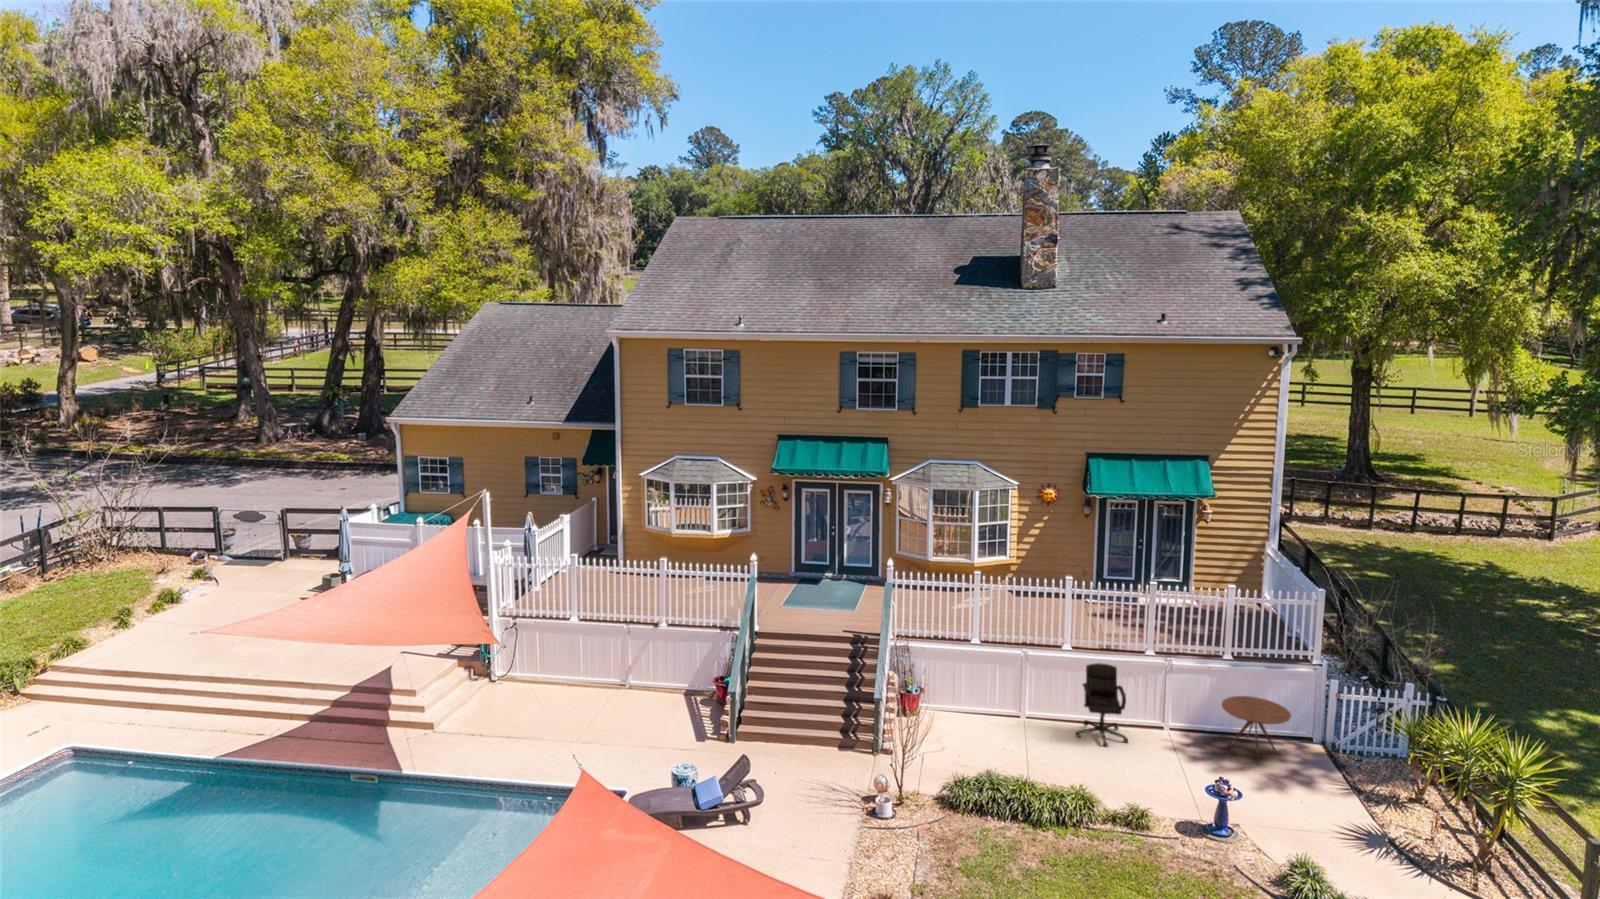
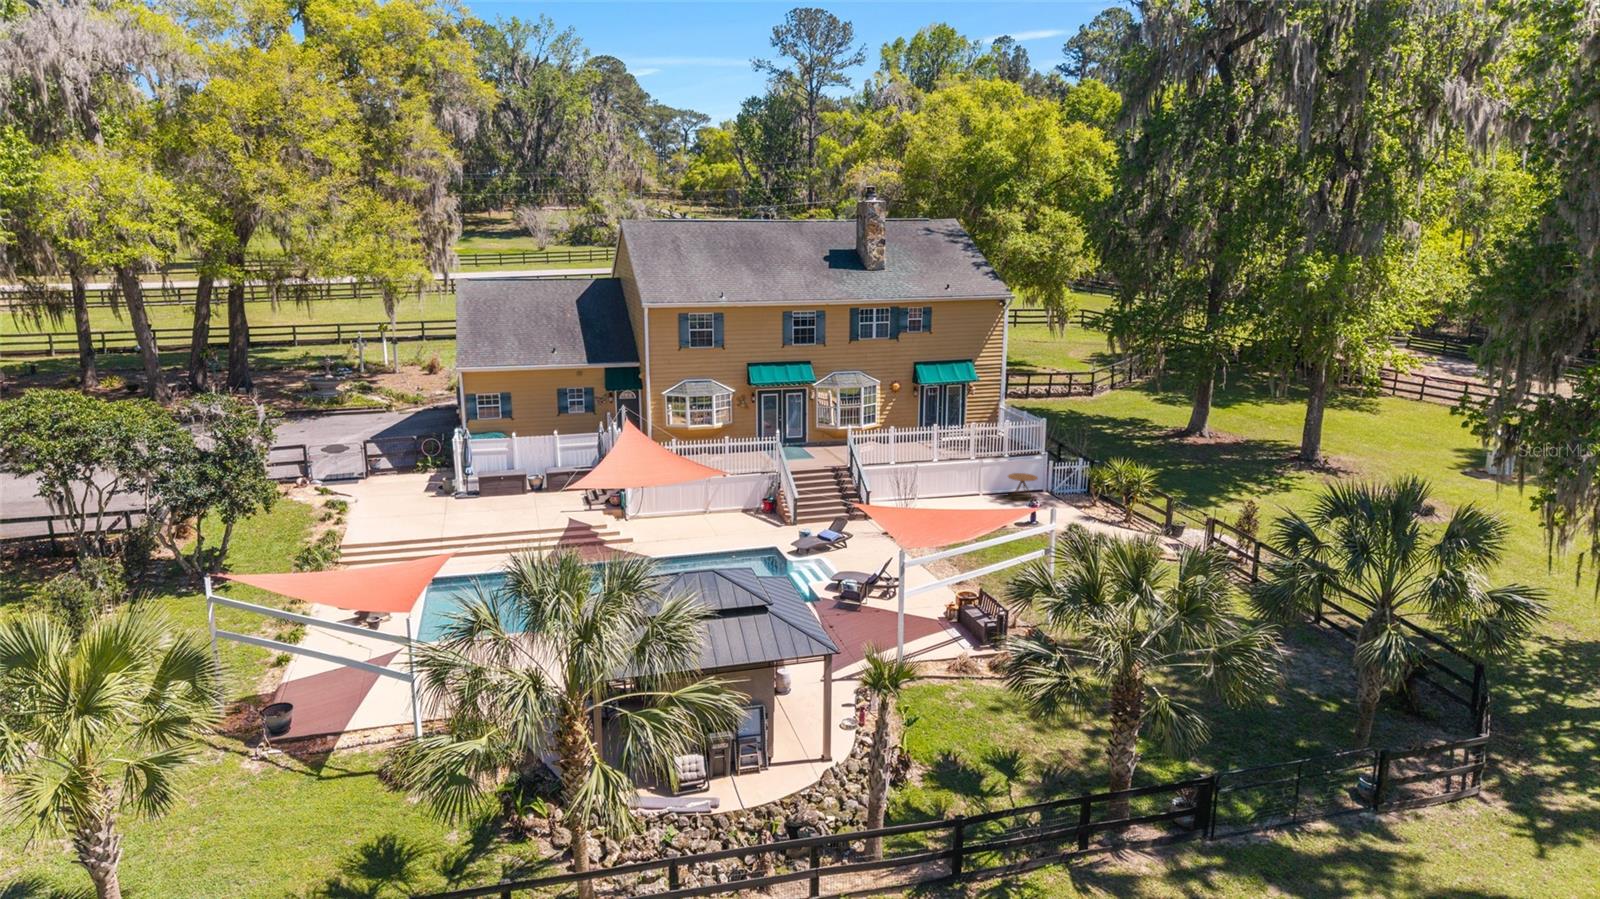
chair: present [1076,663,1128,747] -> none [947,466,972,504]

